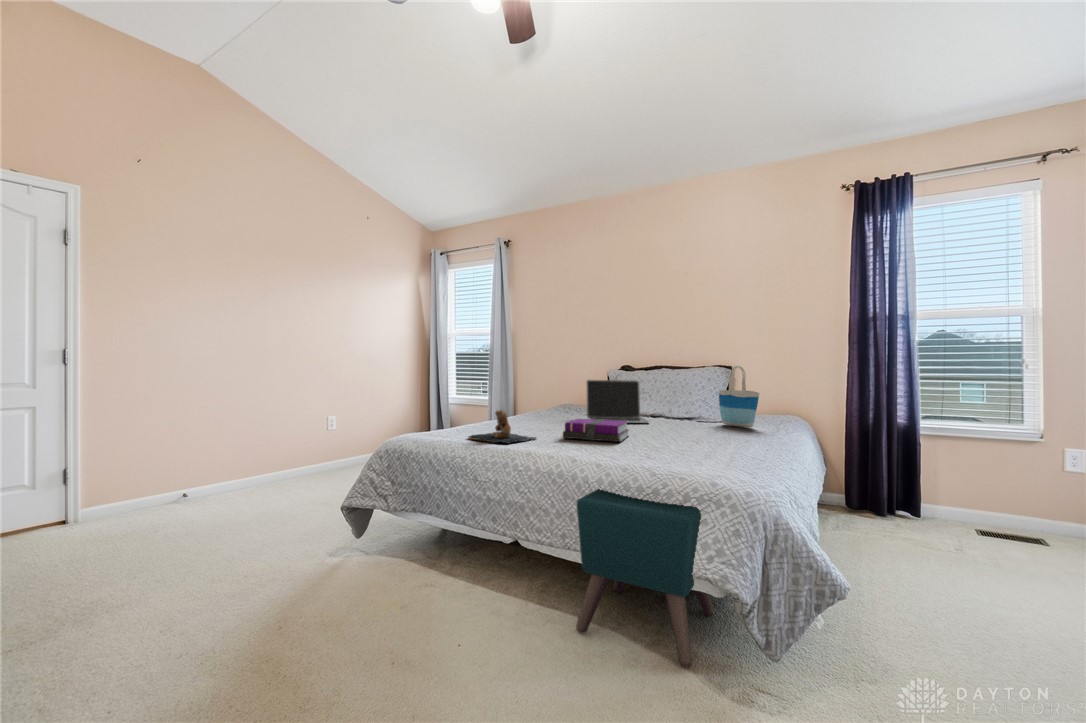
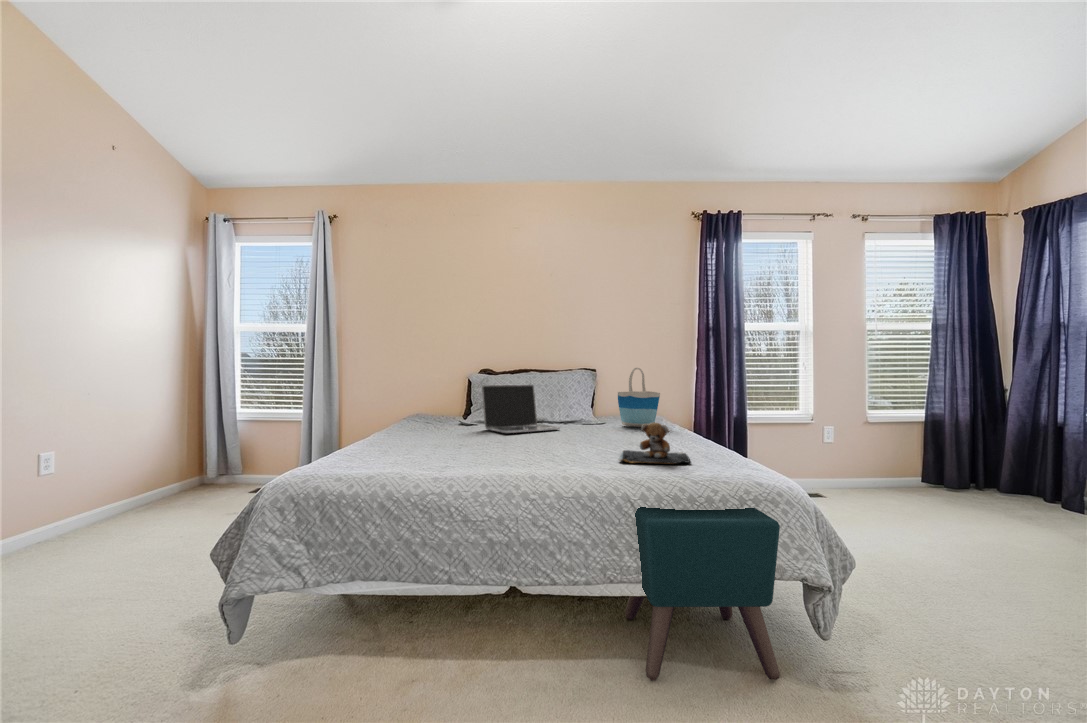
teddy bear: present [468,410,536,443] -> present [619,423,690,464]
notebook: present [563,419,629,442] -> none [514,428,587,453]

